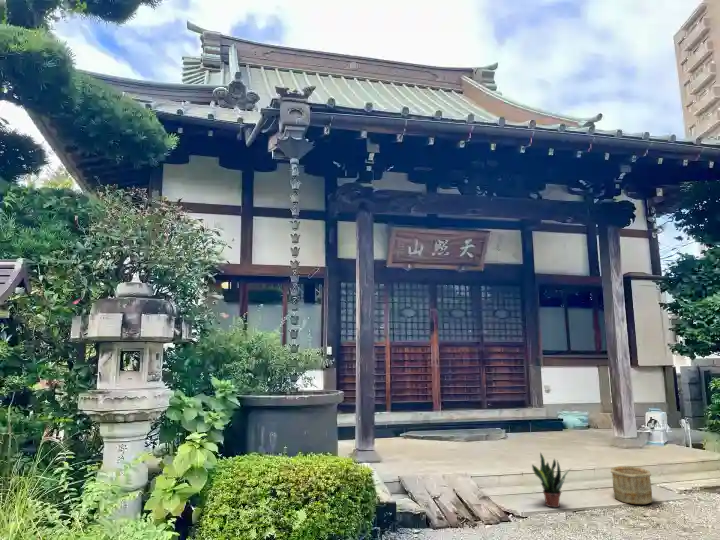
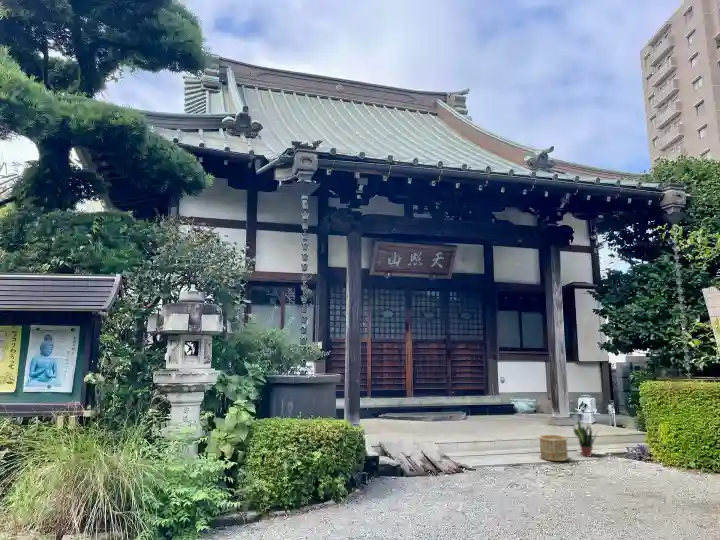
potted plant: present [532,454,568,507] -> present [574,421,596,457]

